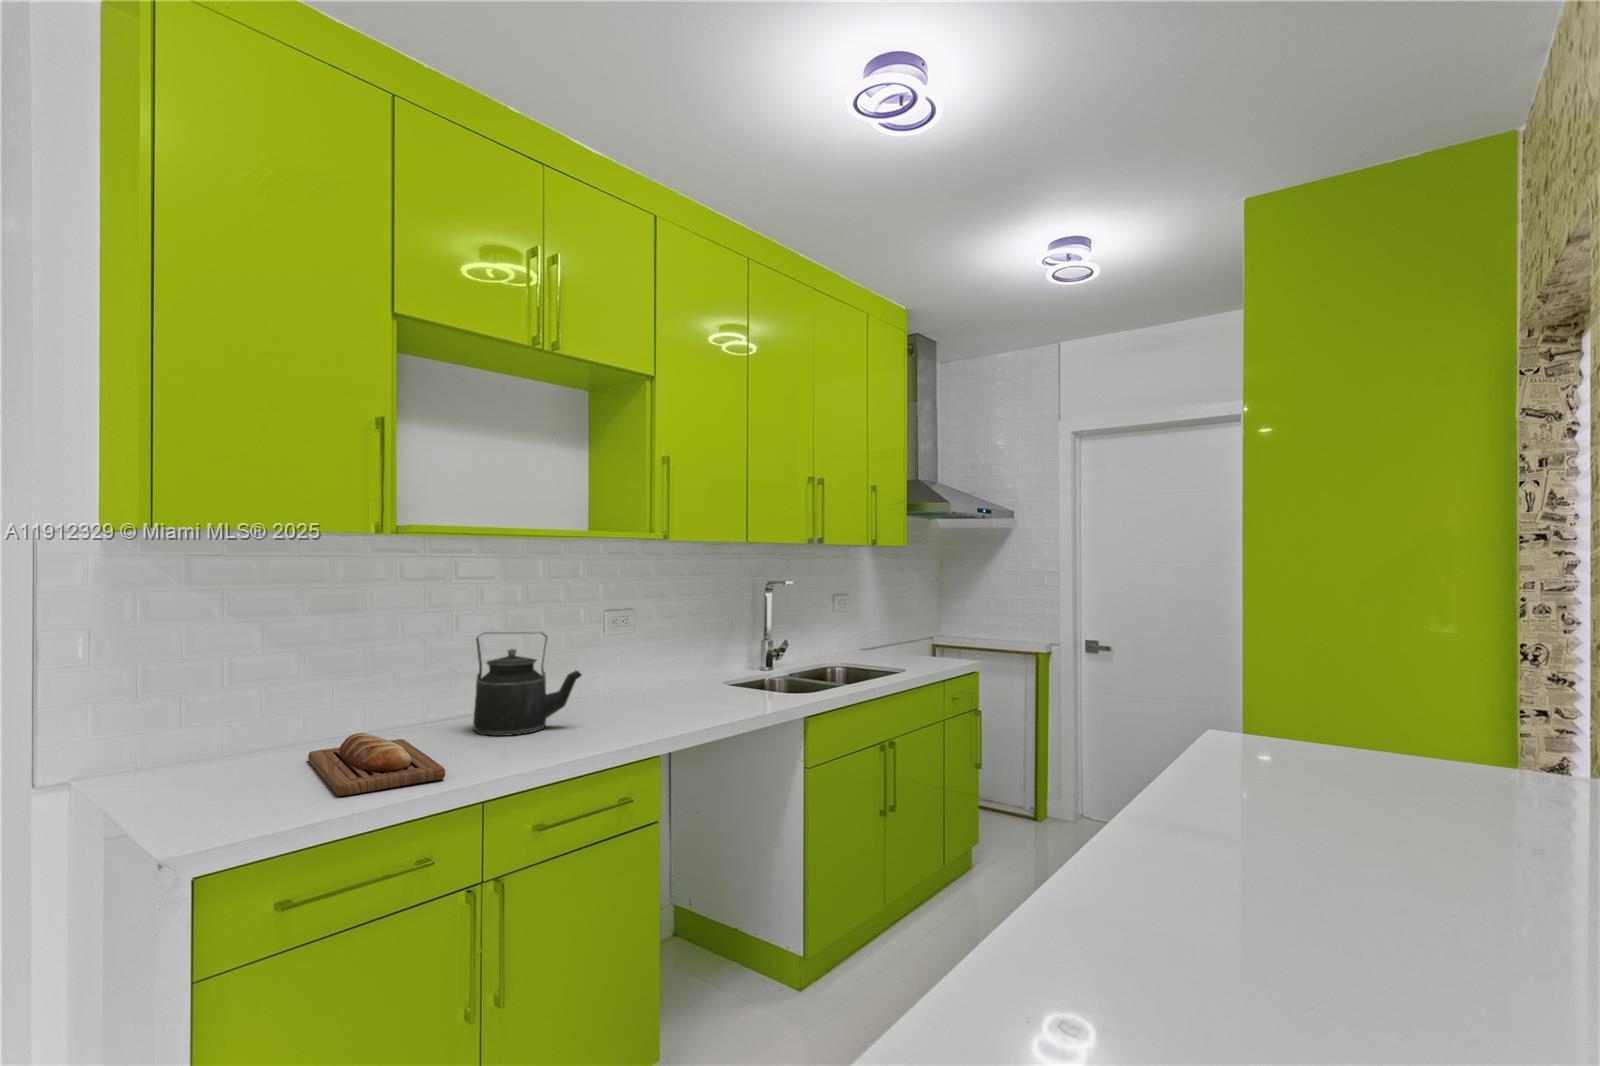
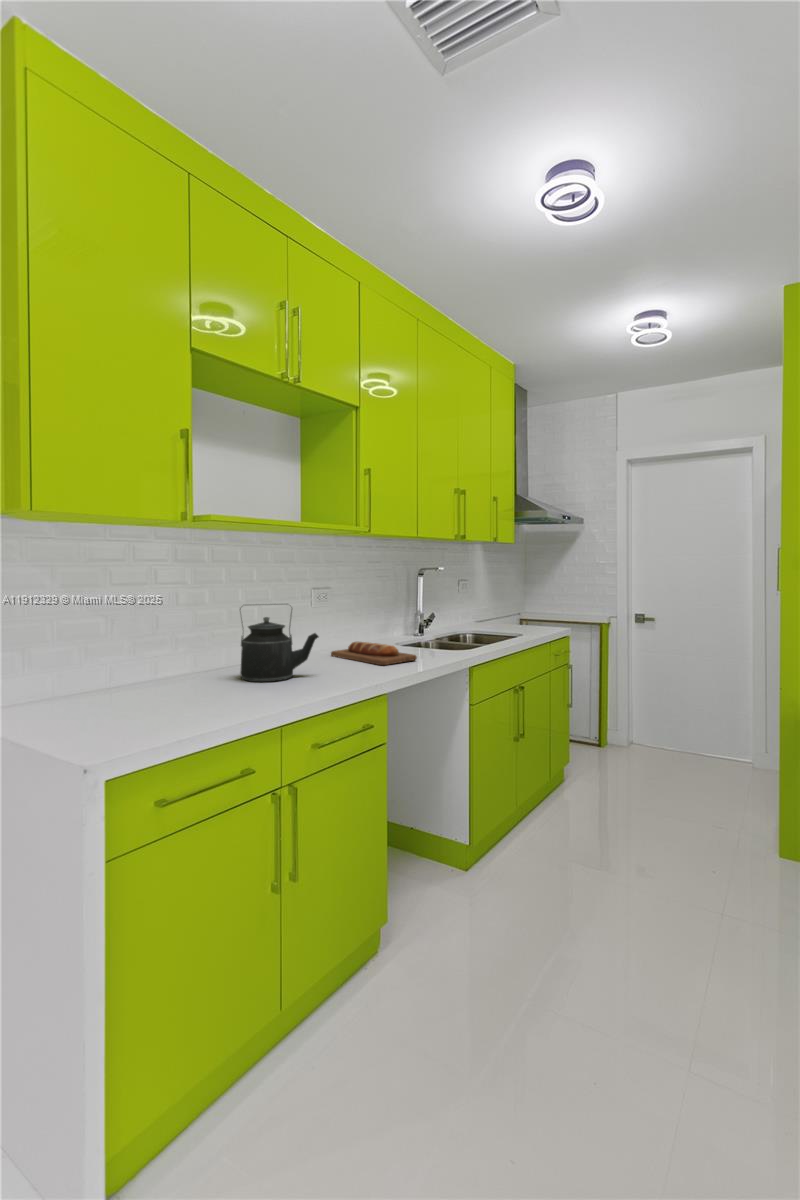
bread loaf: present [308,733,445,796] -> present [331,642,417,665]

